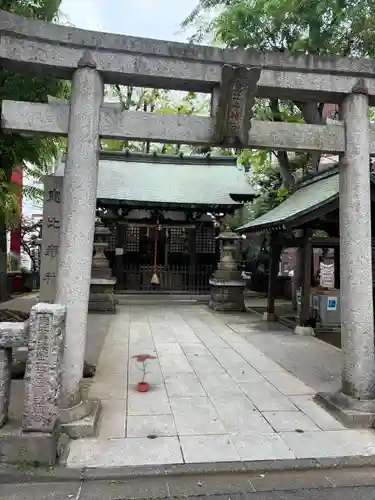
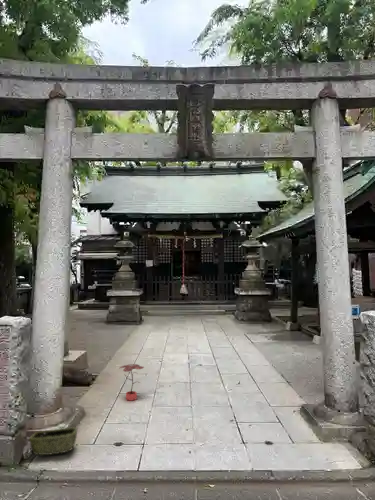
woven basket: none [62,420,112,451] -> present [29,427,77,455]

